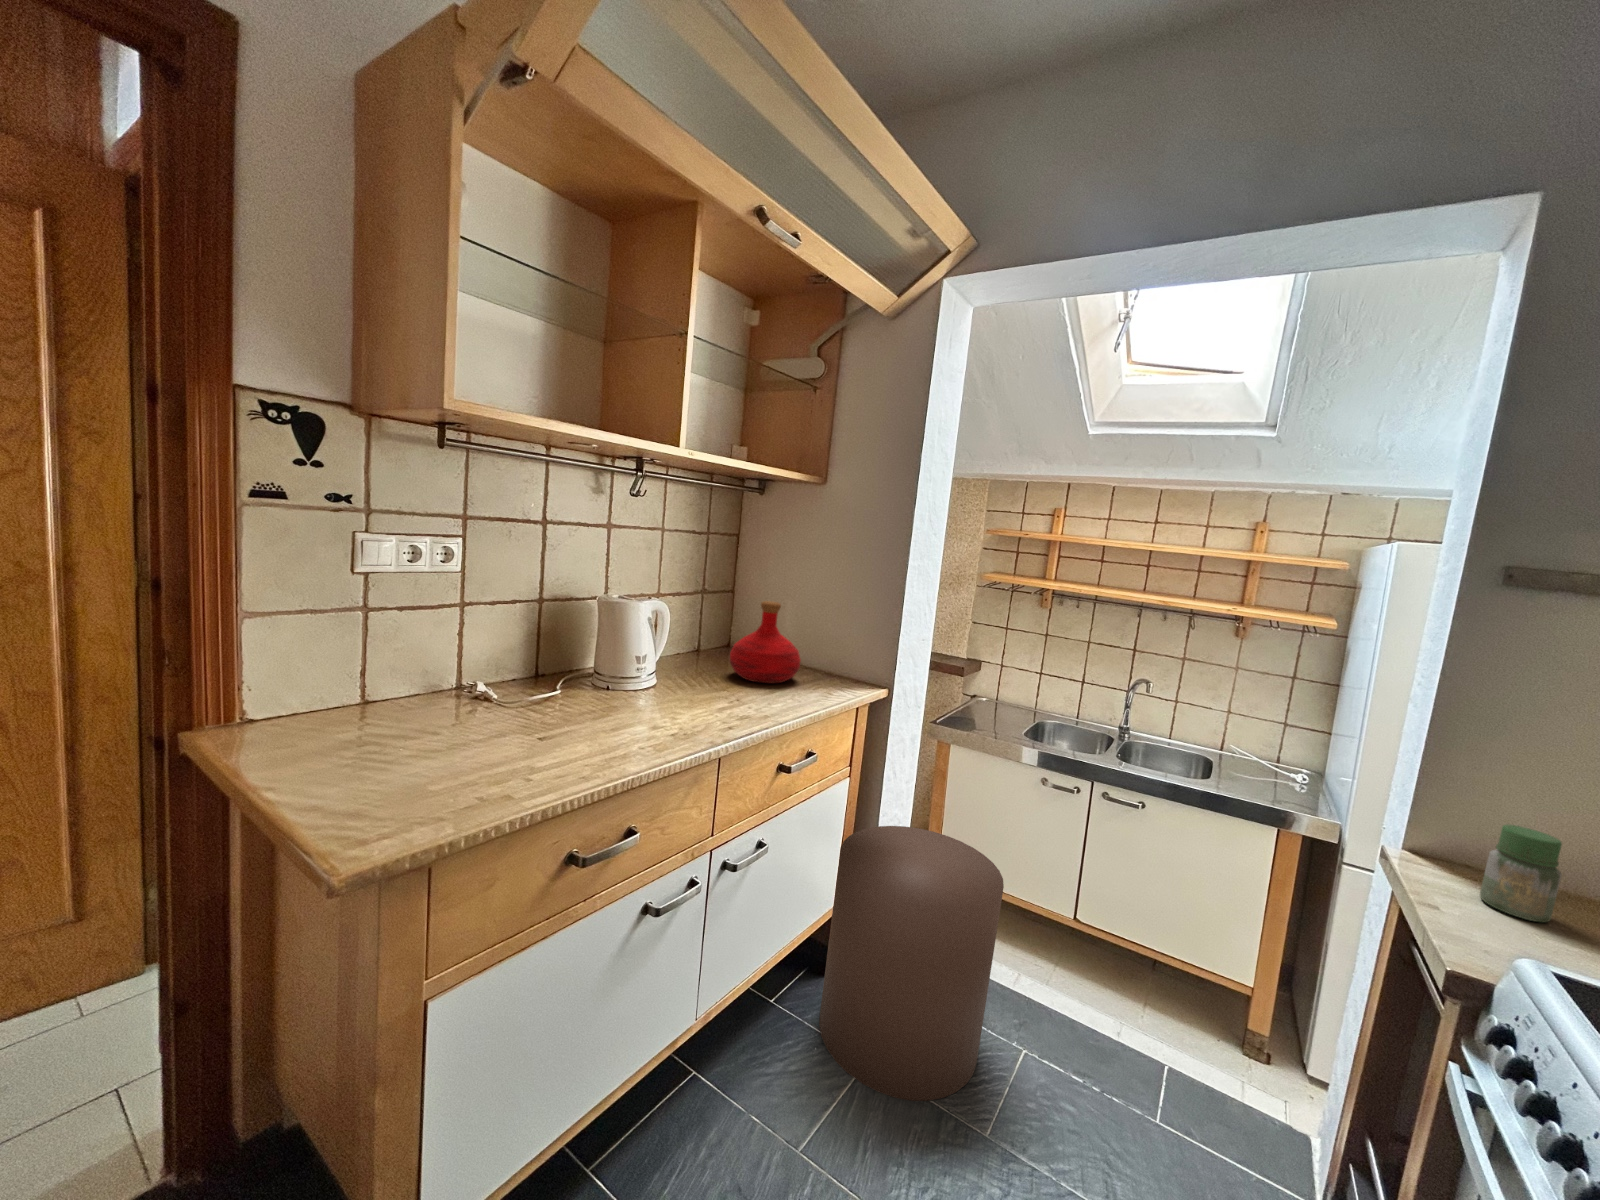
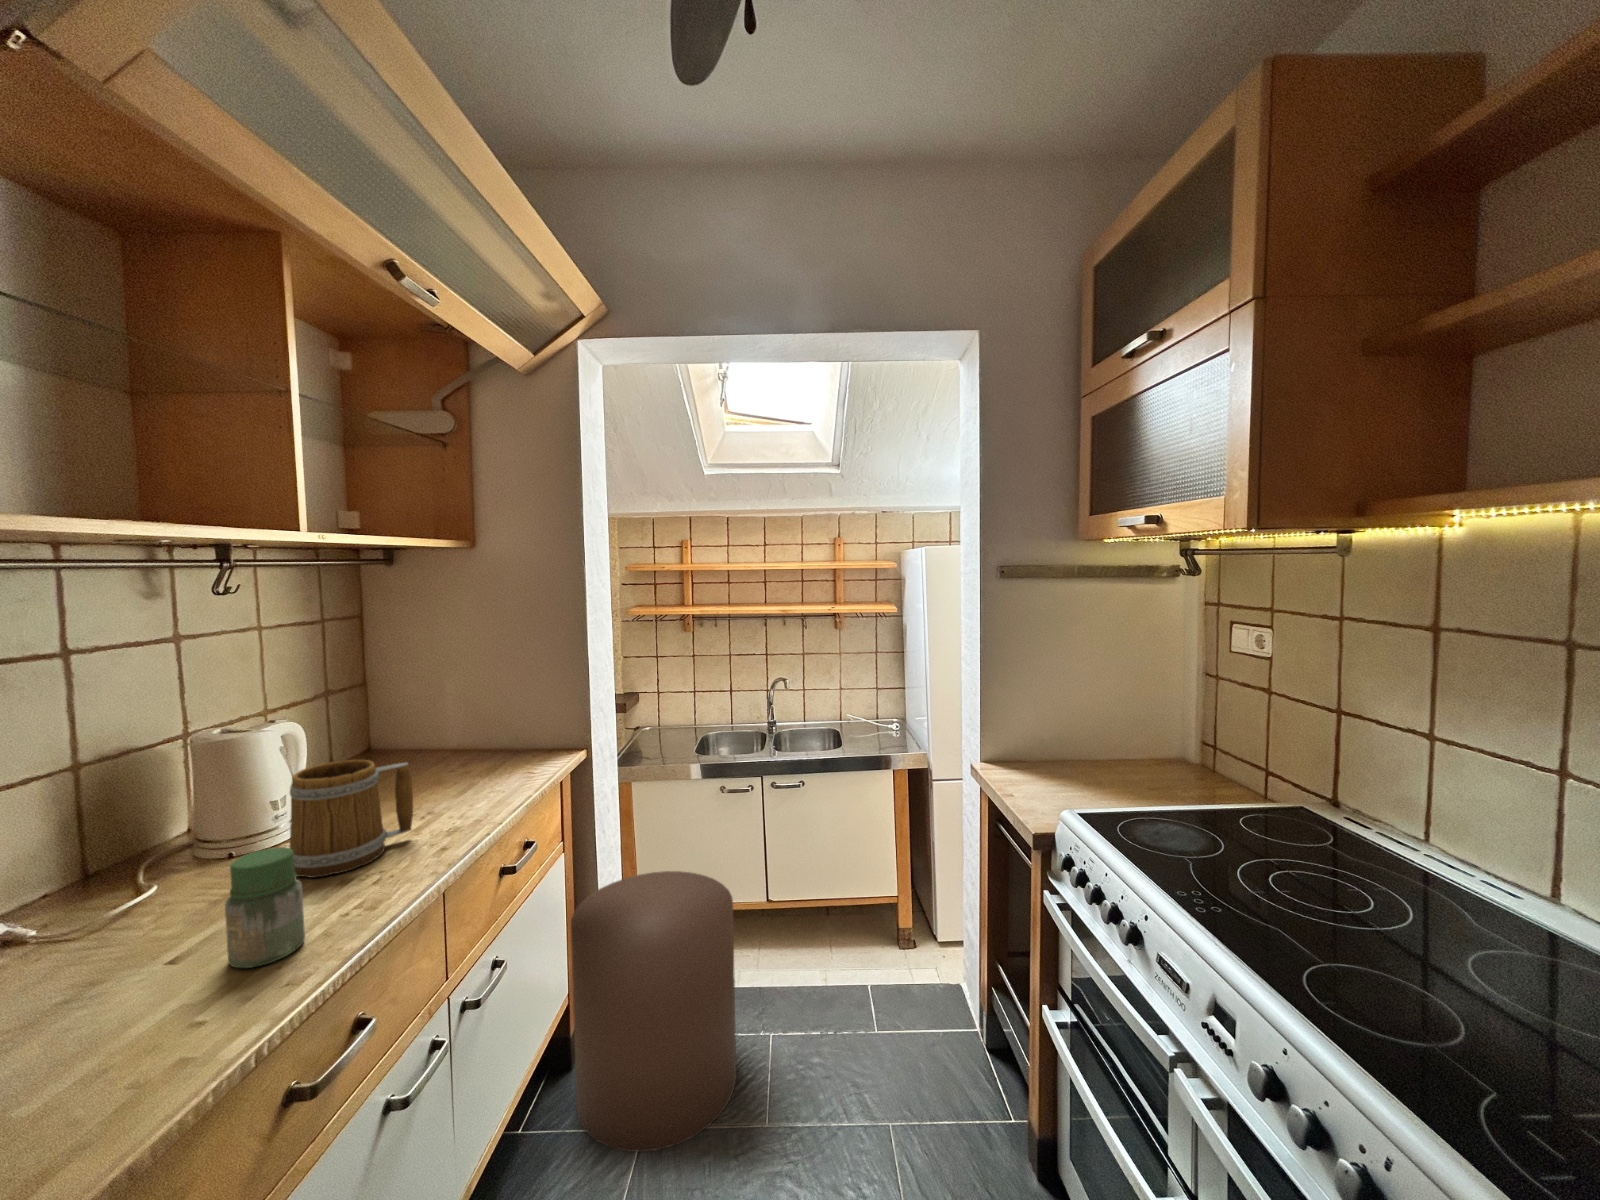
bottle: present [730,601,801,683] -> none [392,688,486,786]
mug: none [631,633,720,719] -> present [290,760,413,878]
jar: present [1480,825,1562,922] -> present [225,847,305,968]

